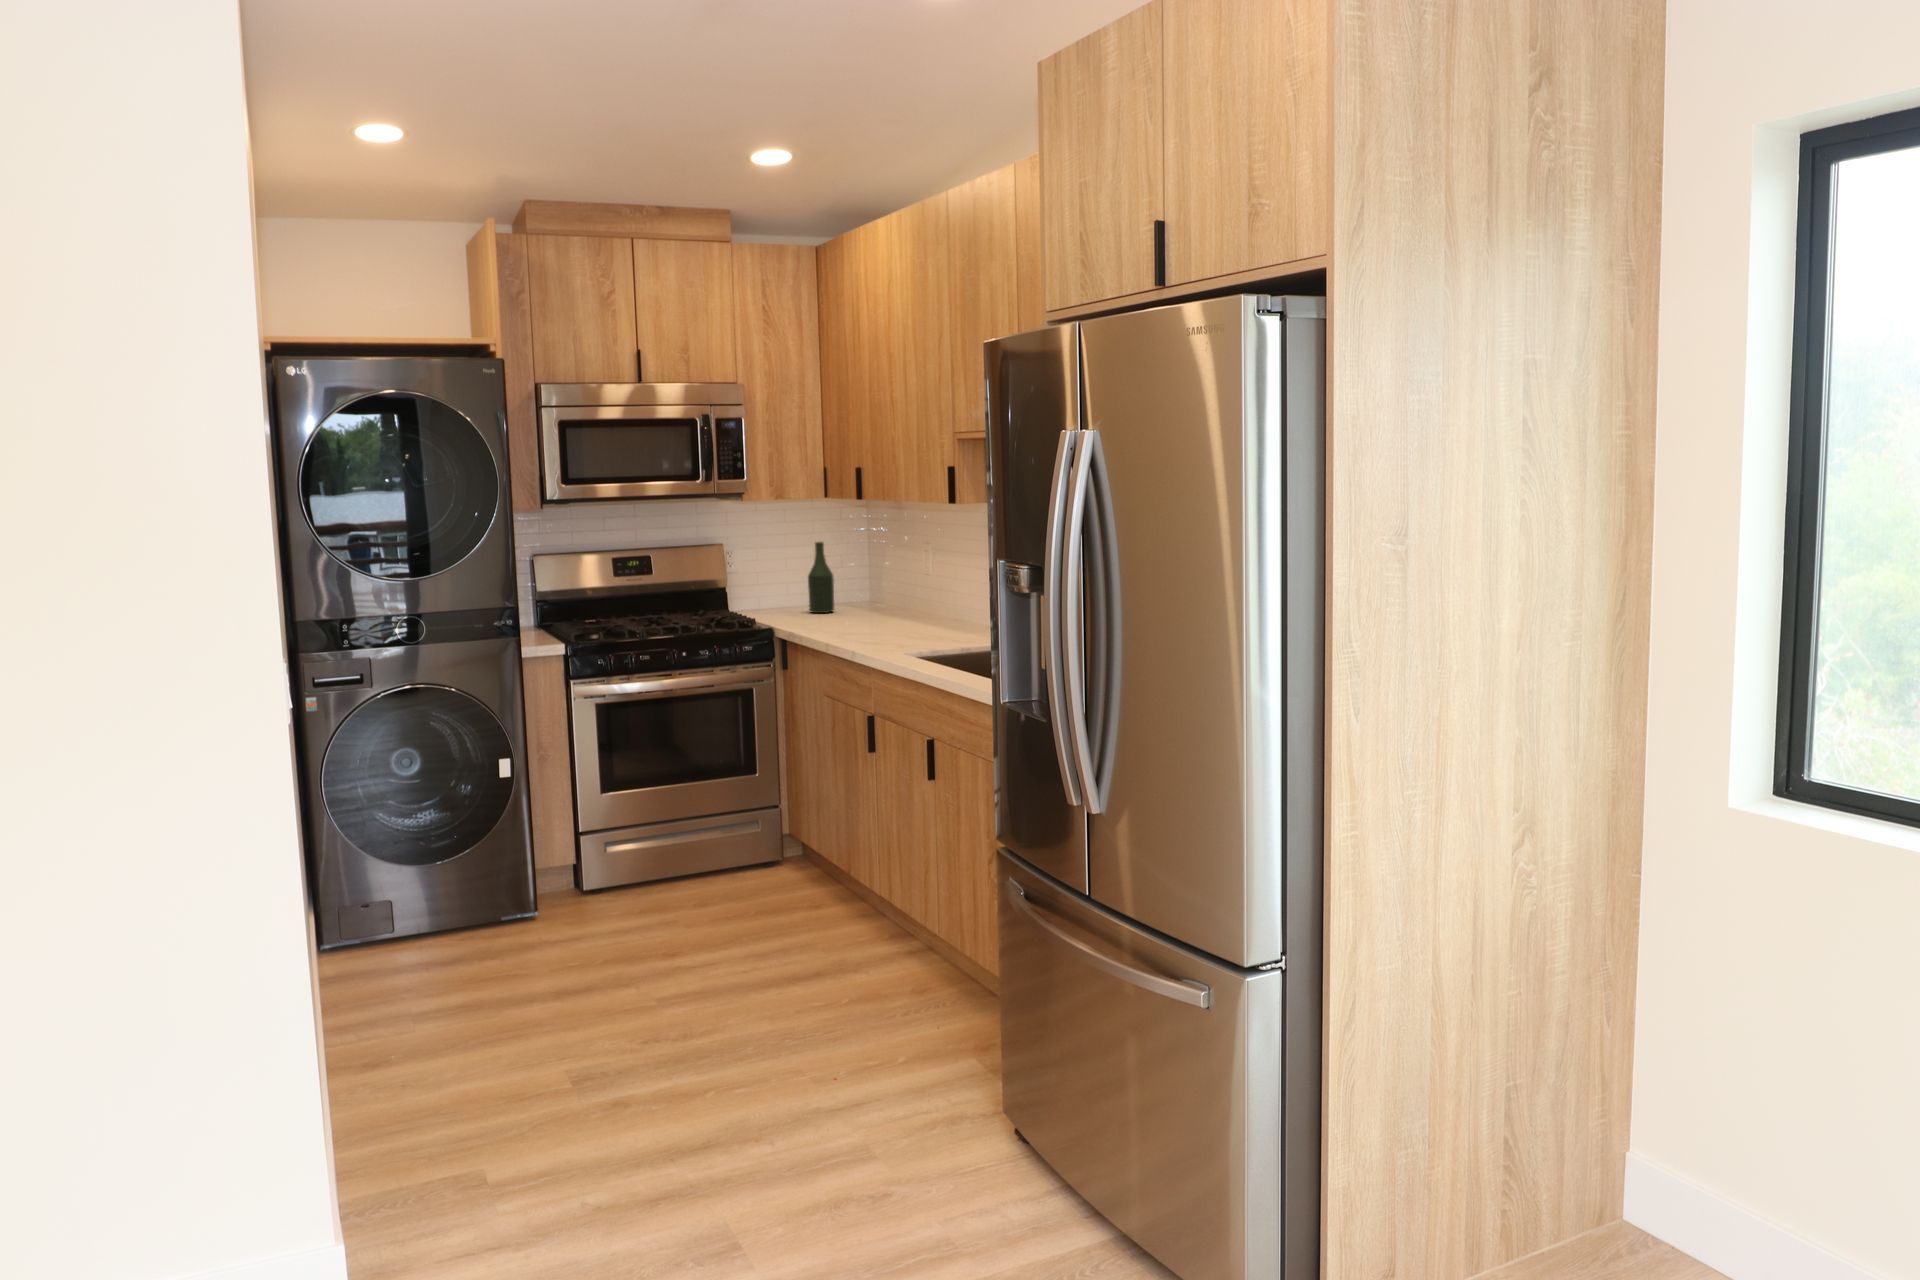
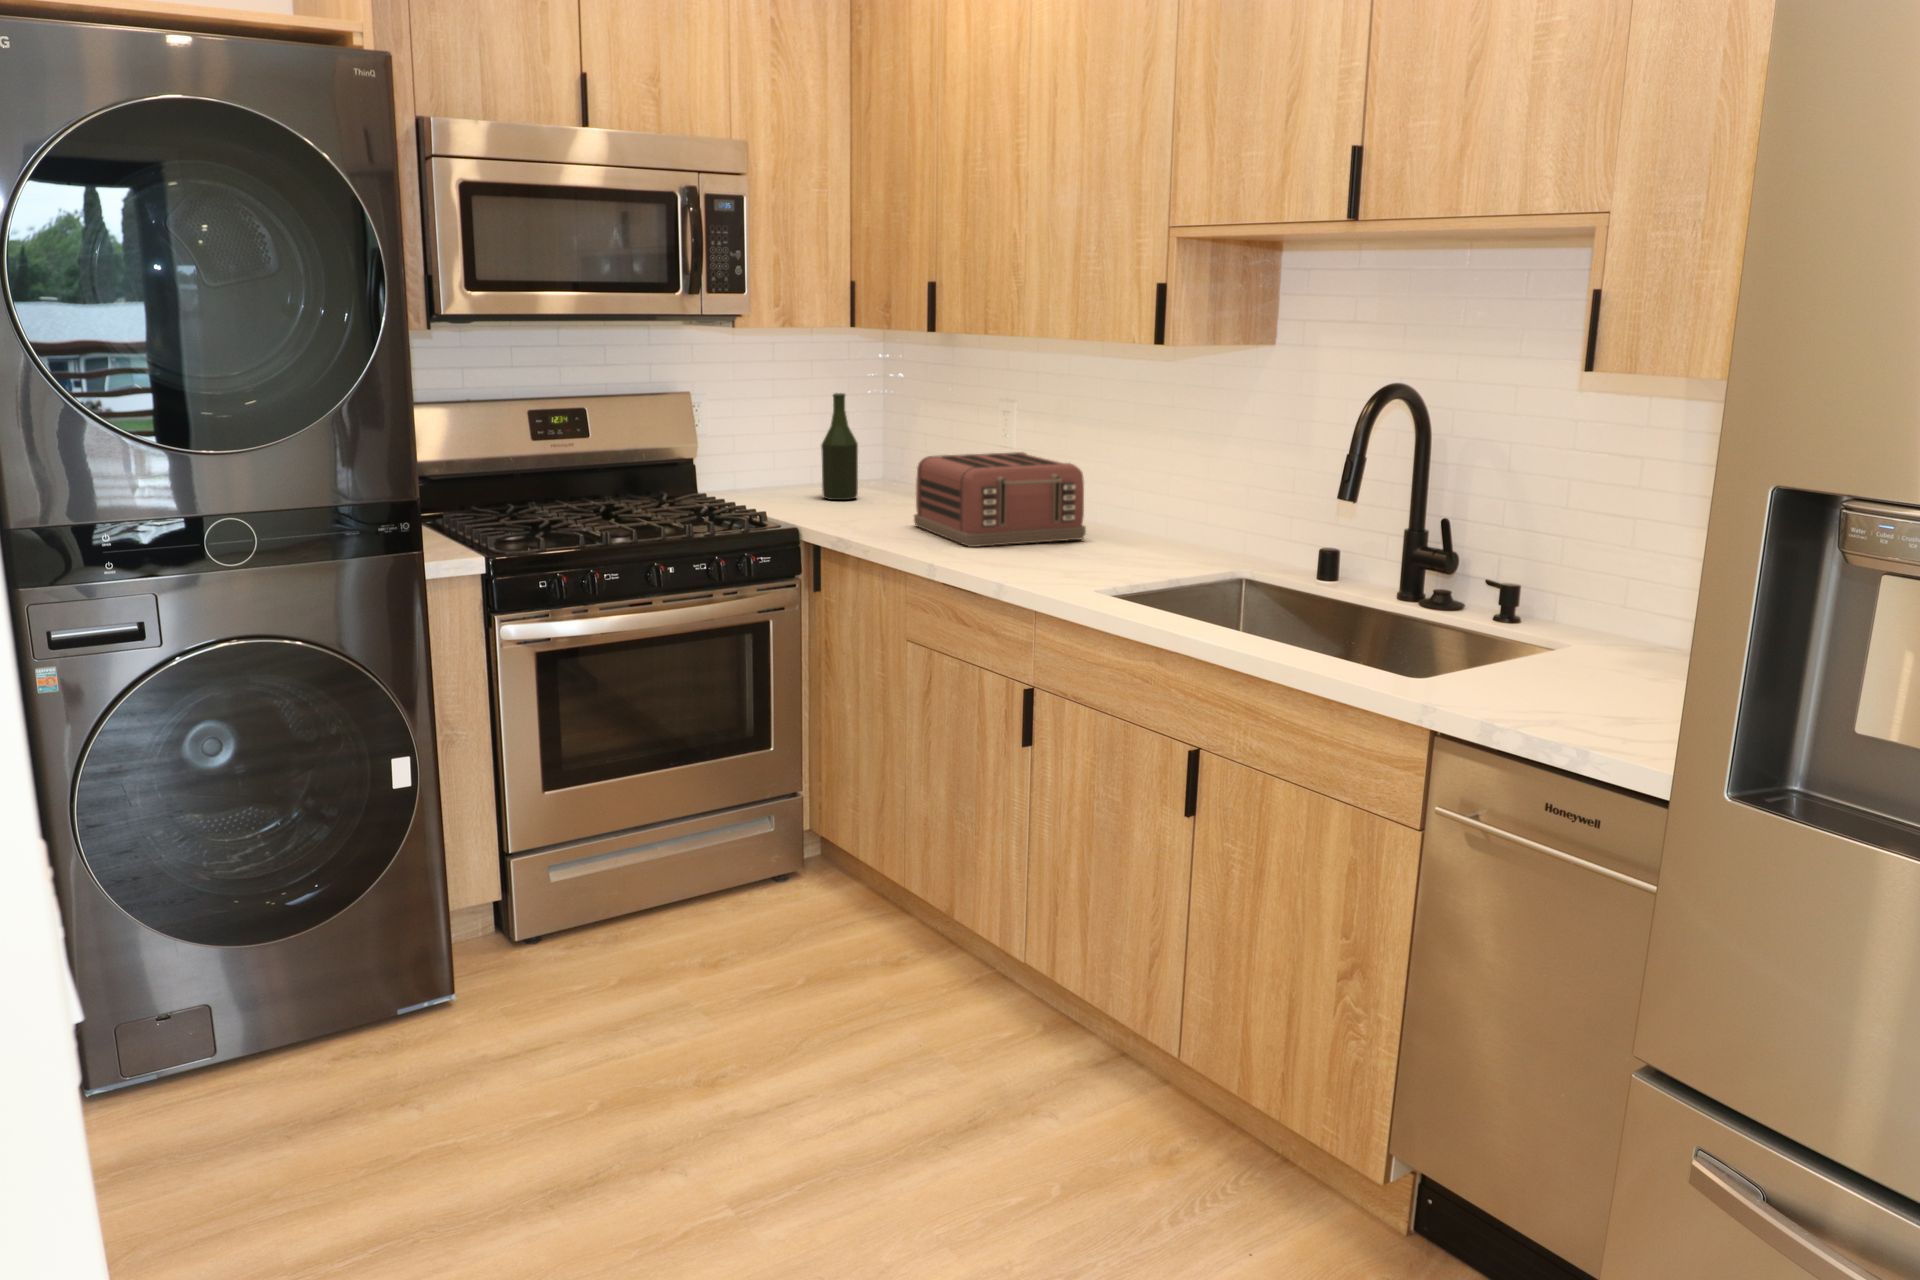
toaster: none [848,576,949,635] -> present [914,452,1086,547]

